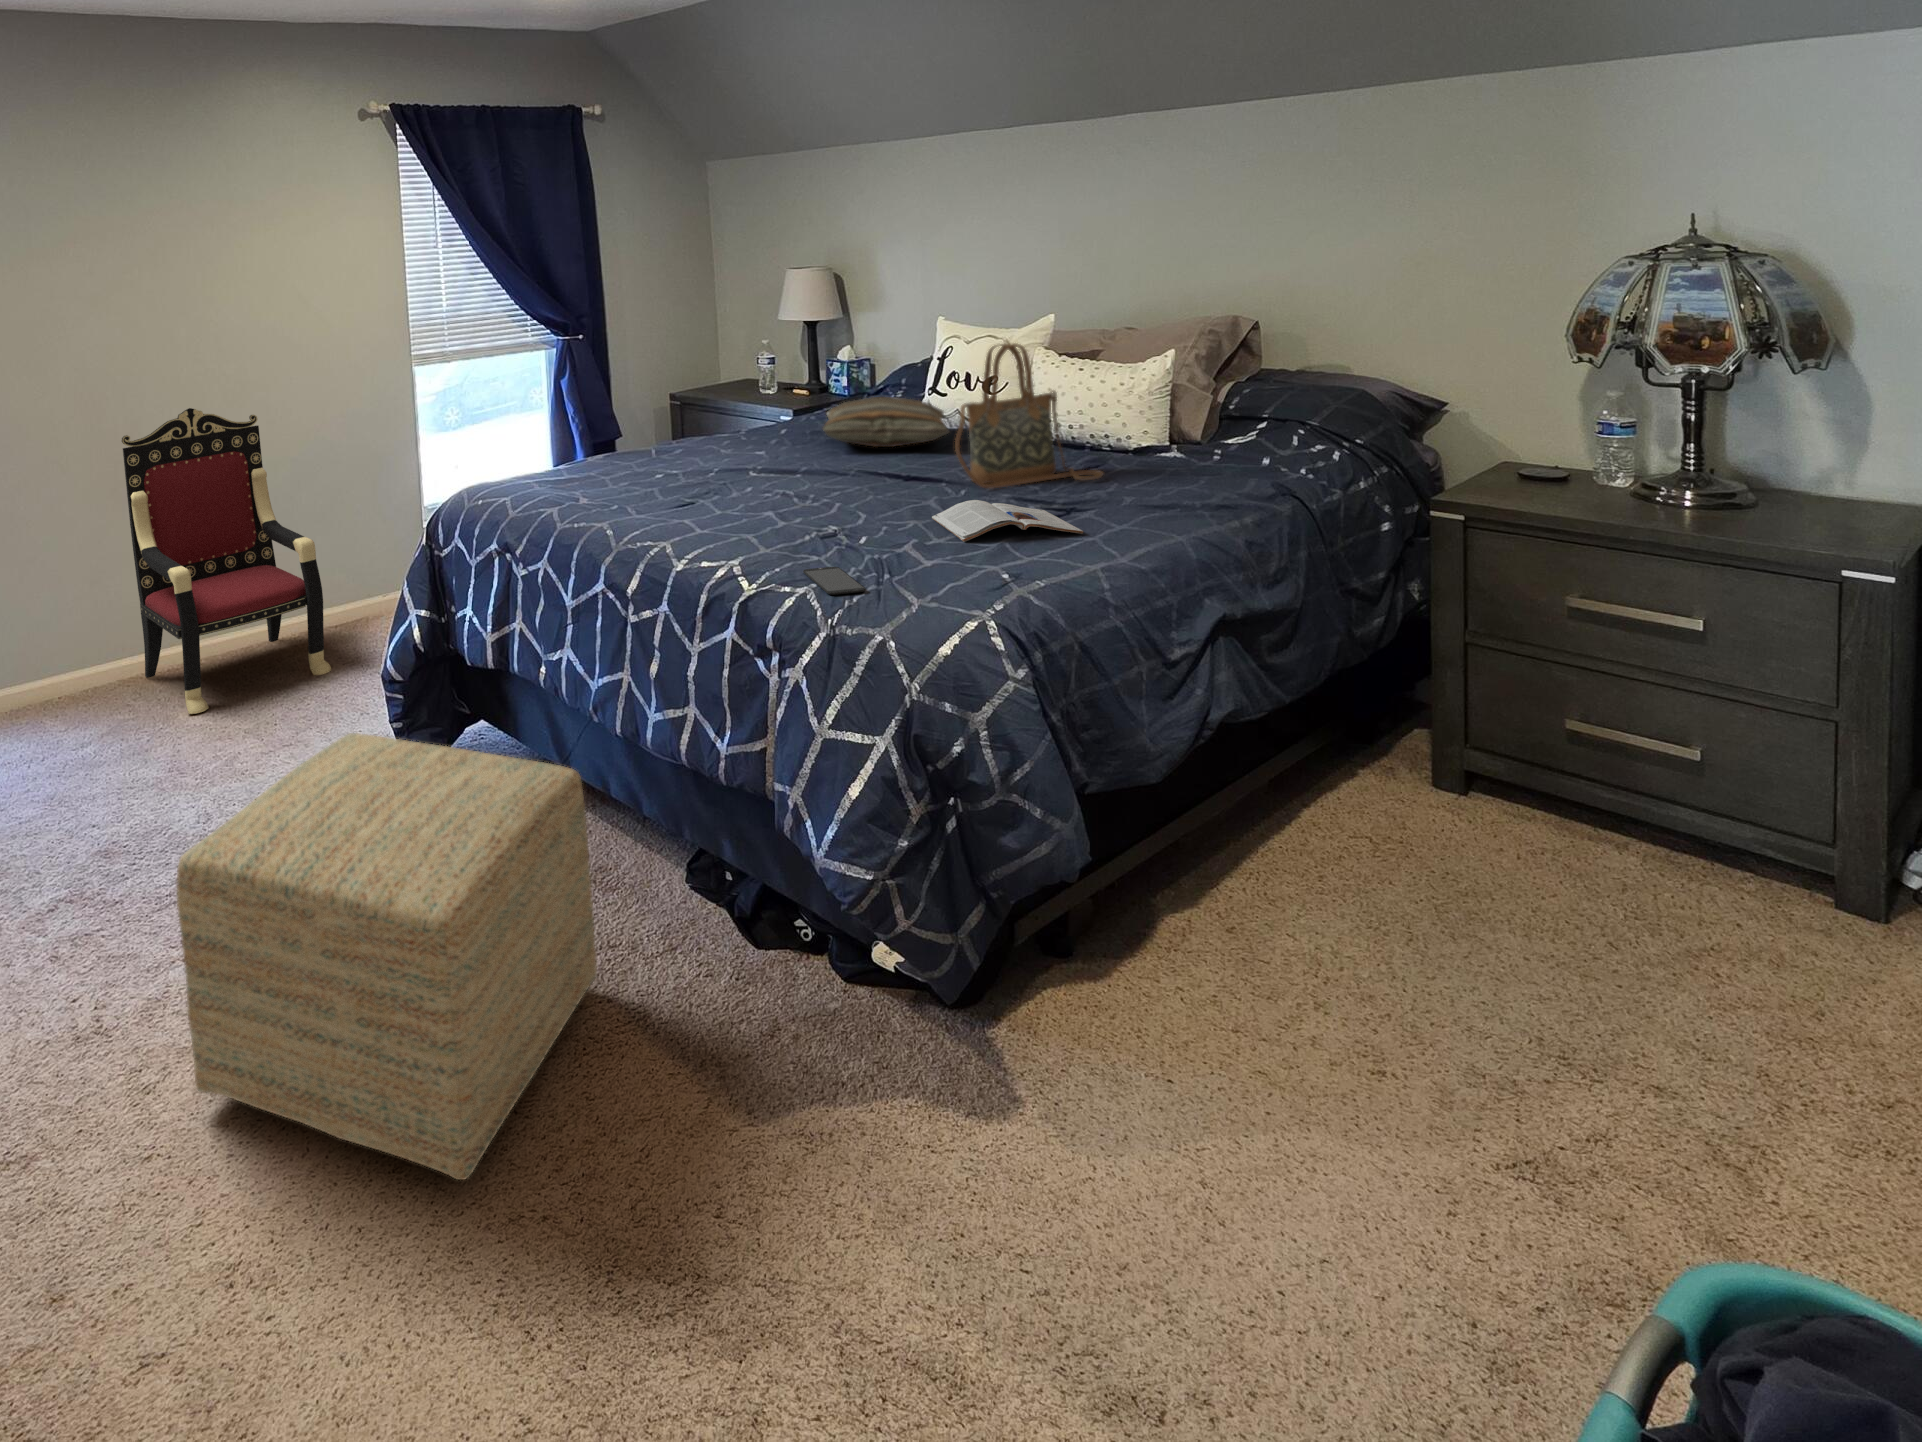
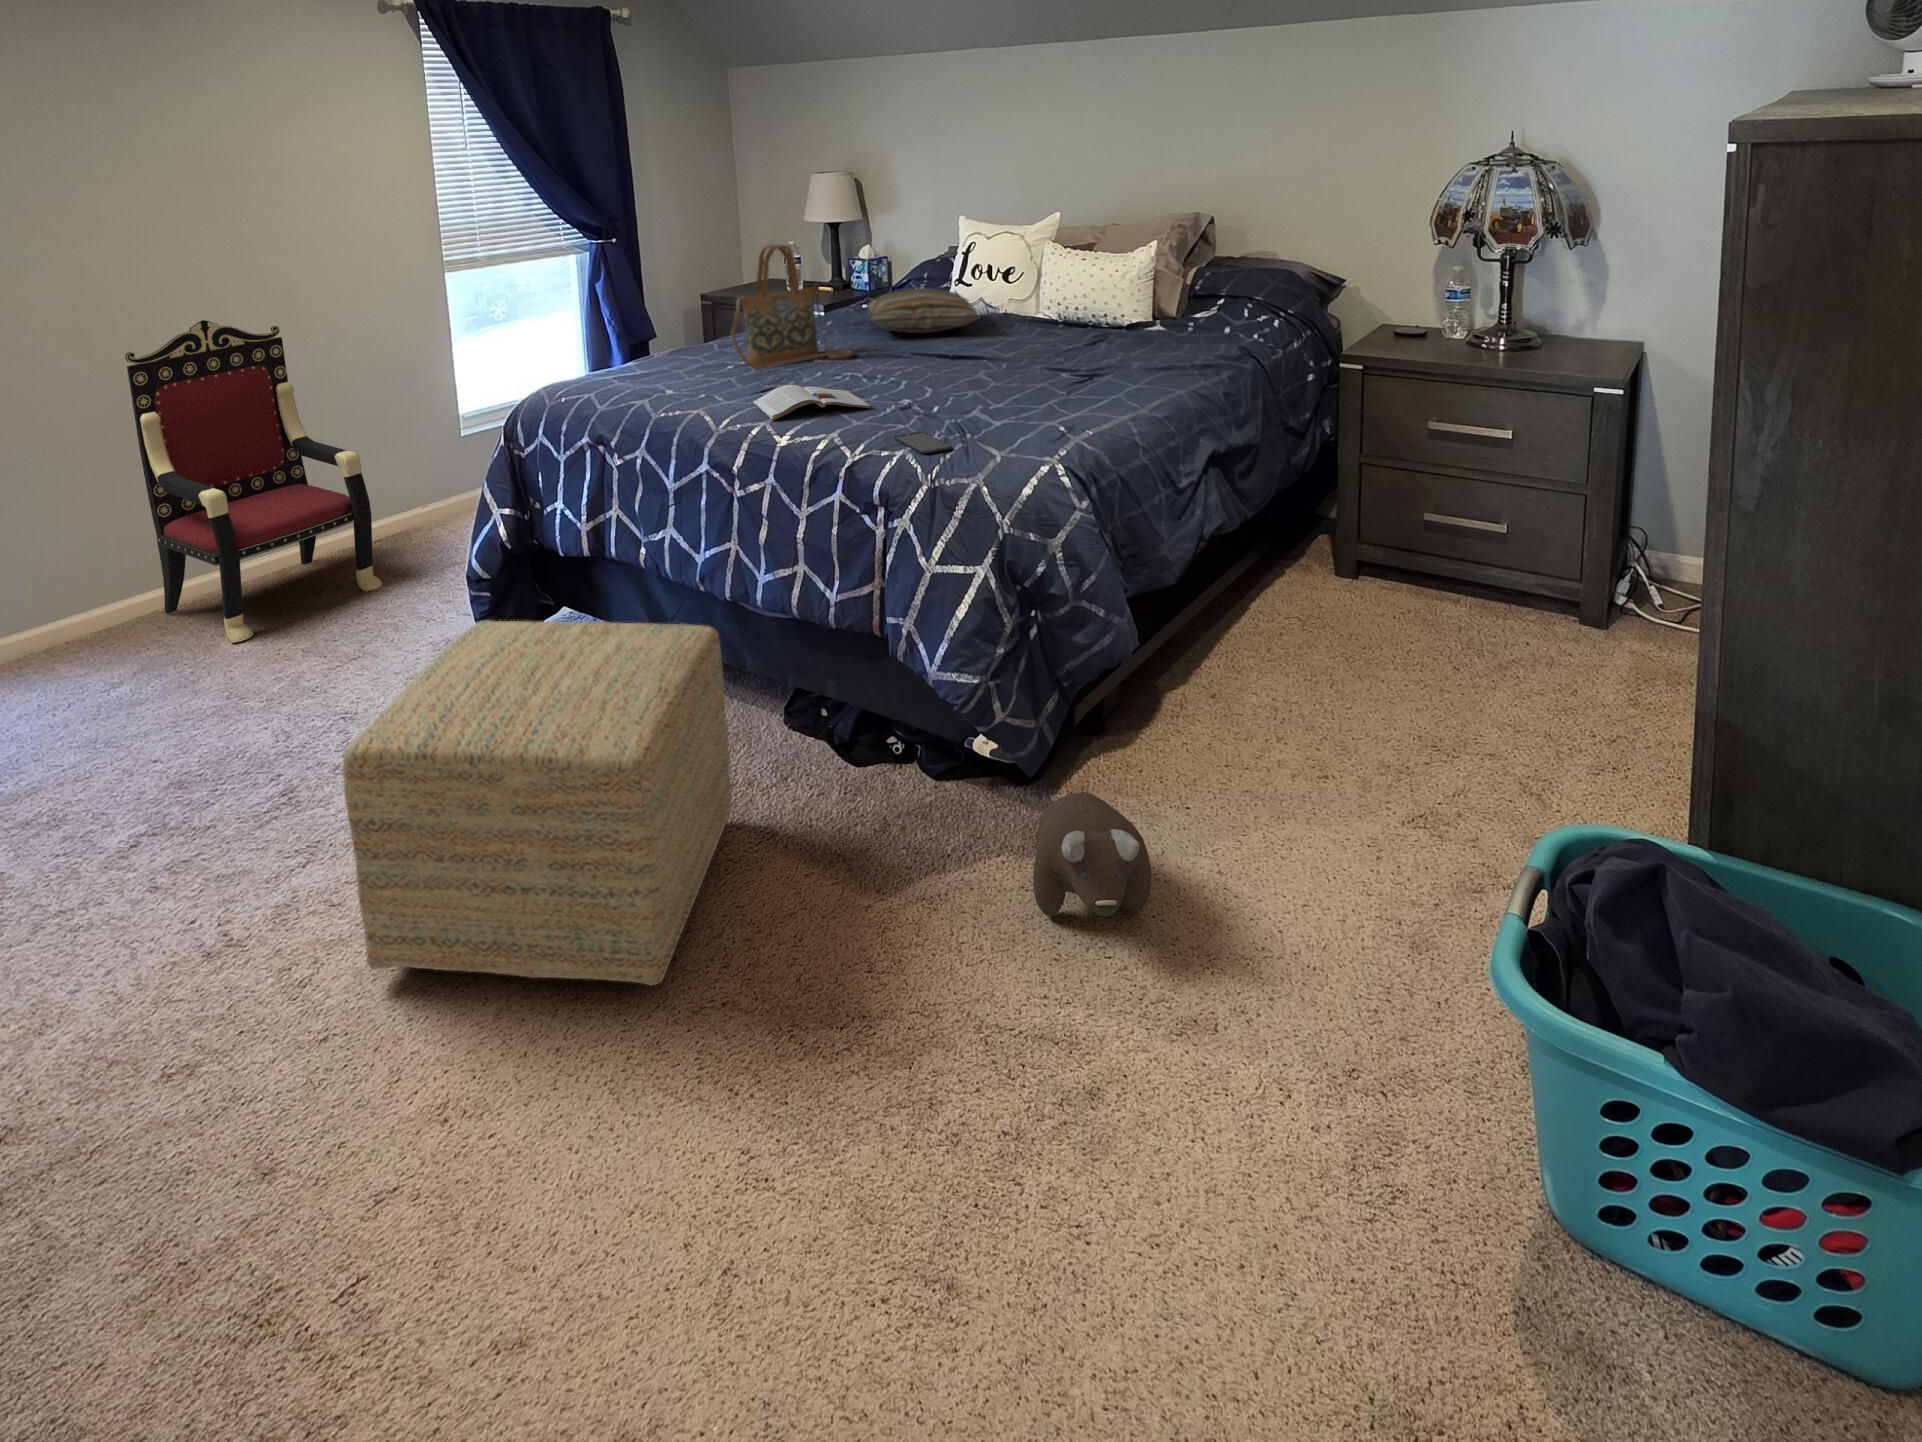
handbag: present [955,343,1103,489] -> present [731,245,852,369]
magazine: present [932,500,1083,542] -> present [753,385,871,420]
plush toy: none [922,1039,1082,1223] -> present [1033,792,1151,916]

